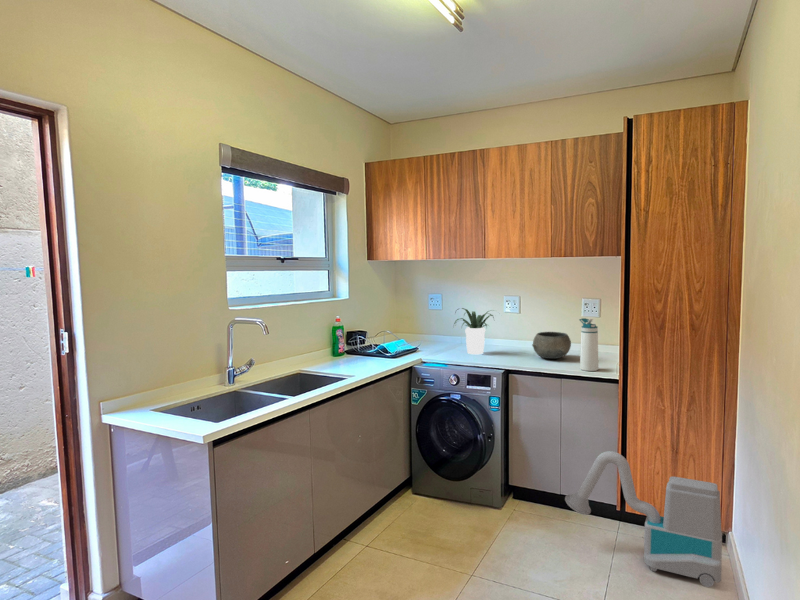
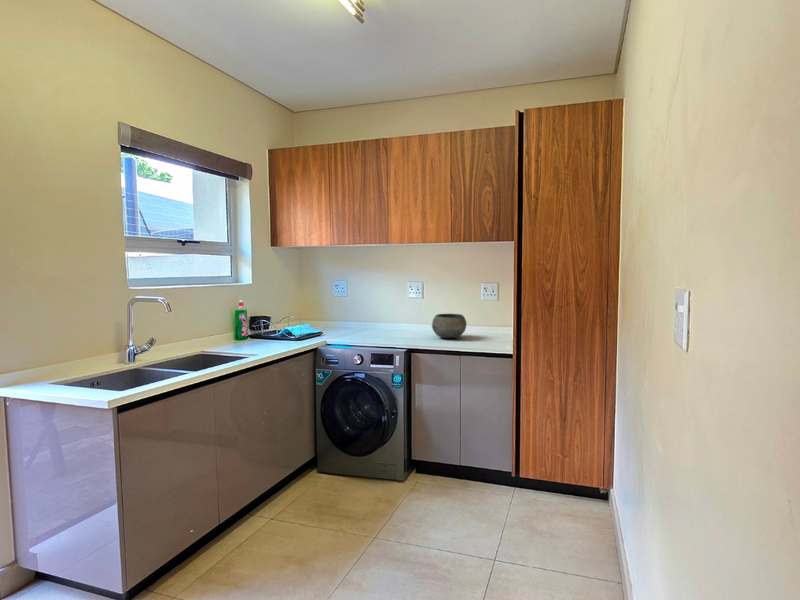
potted plant: present [454,308,493,354] -> none [357,292,403,336]
water bottle: present [580,318,598,371] -> none [475,299,493,348]
vacuum cleaner: present [565,451,722,587] -> none [465,421,606,542]

